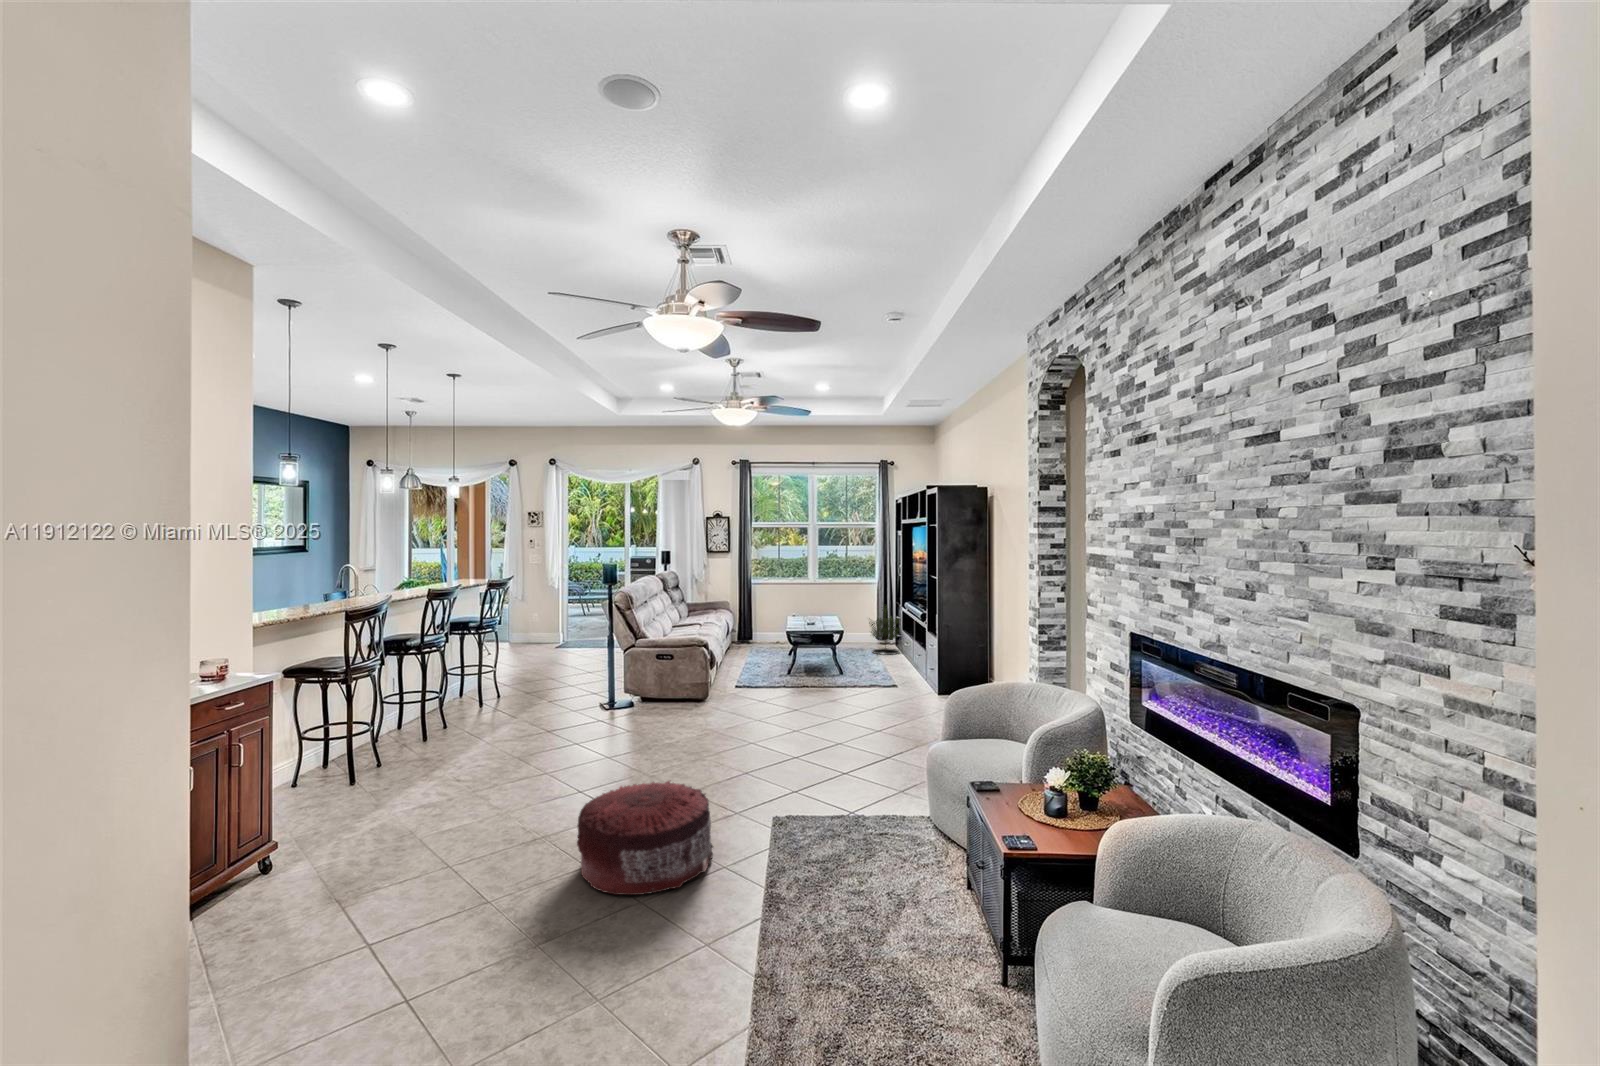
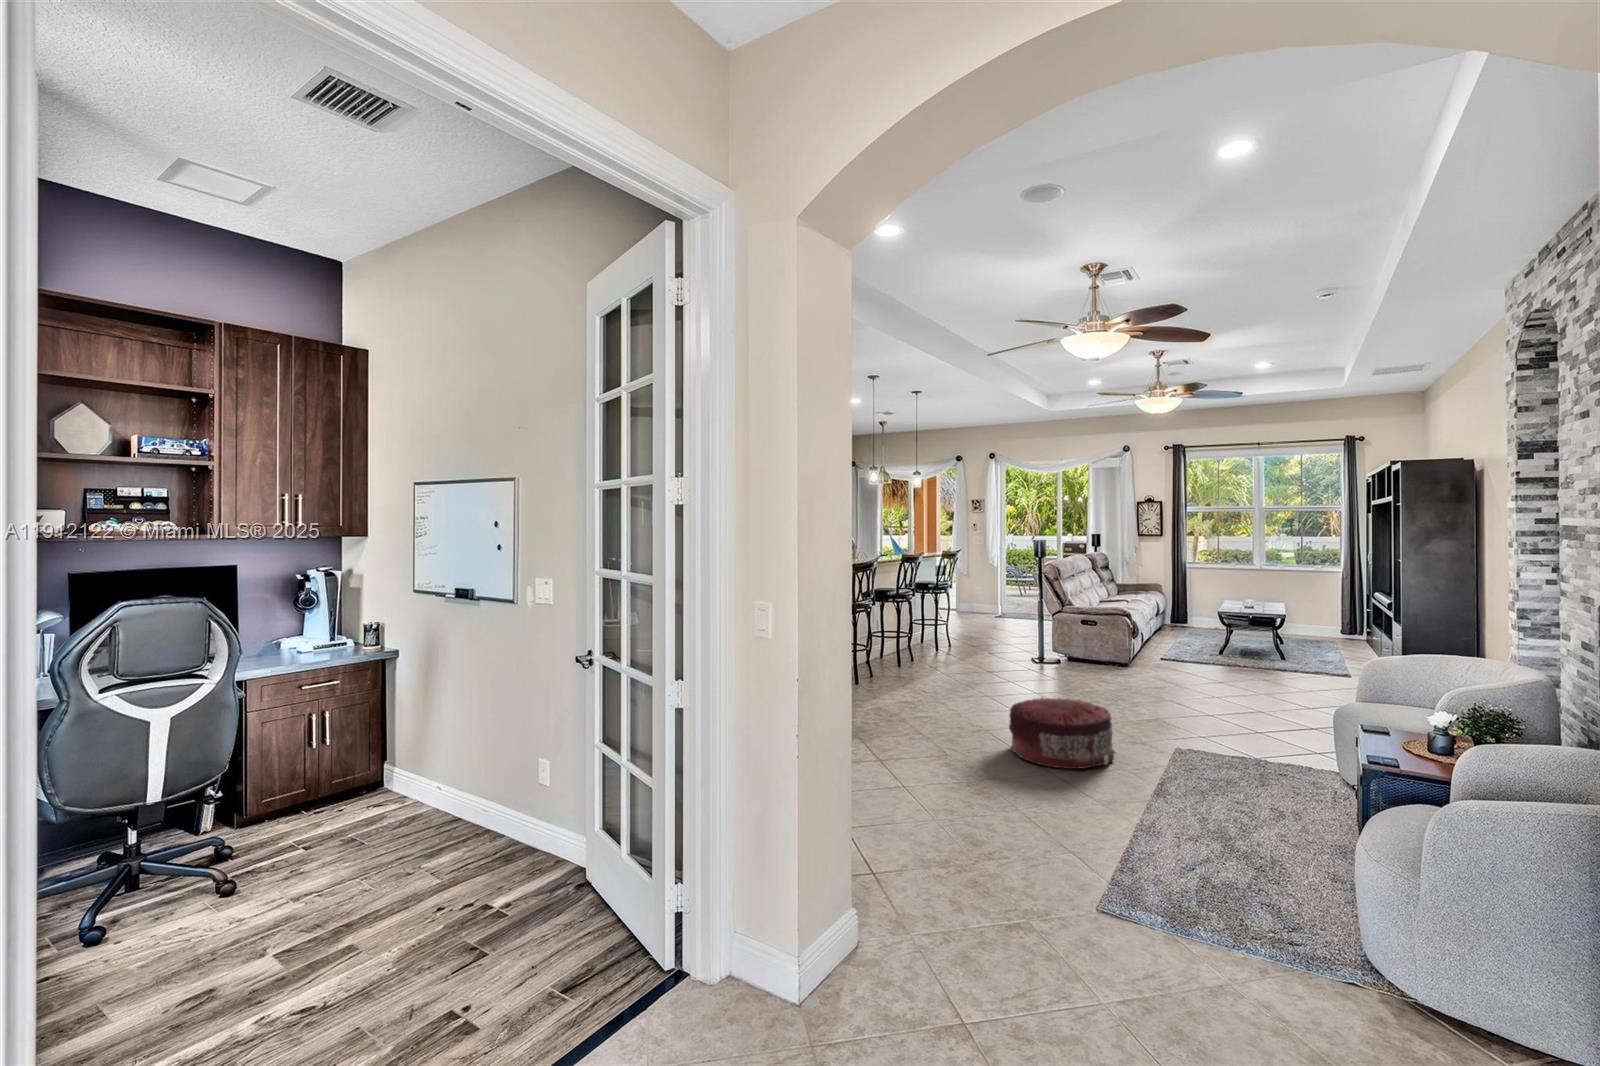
potted tree: present [869,606,900,655] -> none [1324,591,1373,650]

